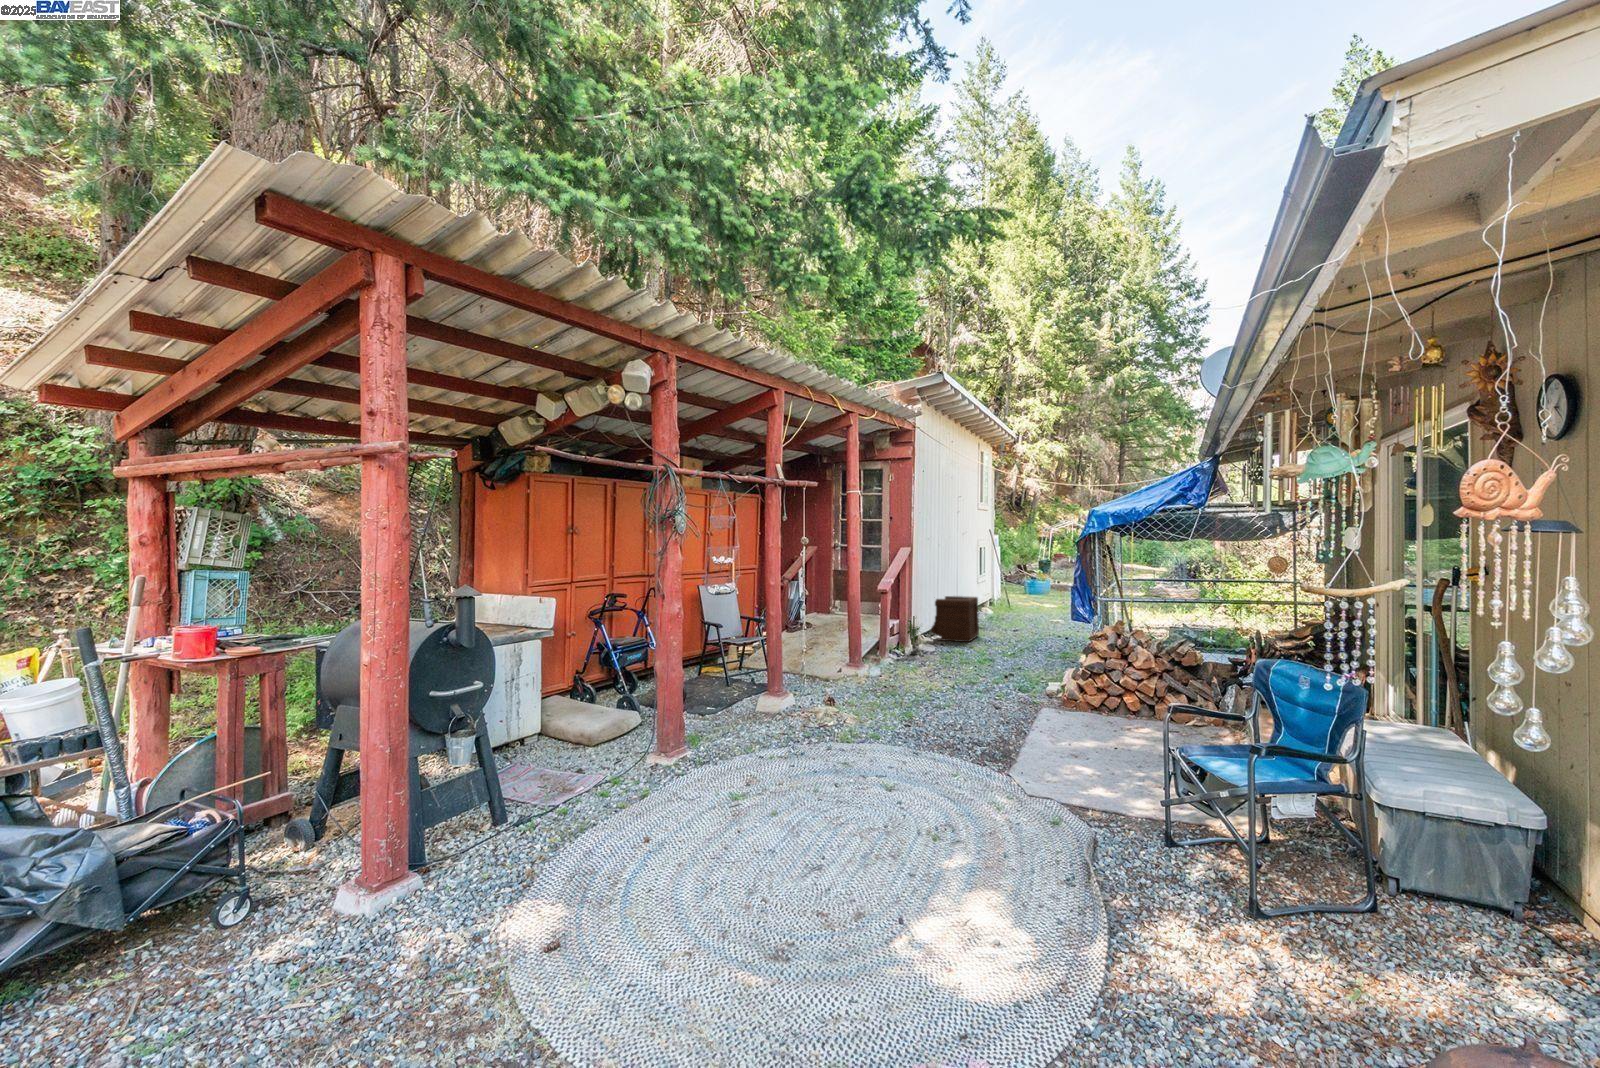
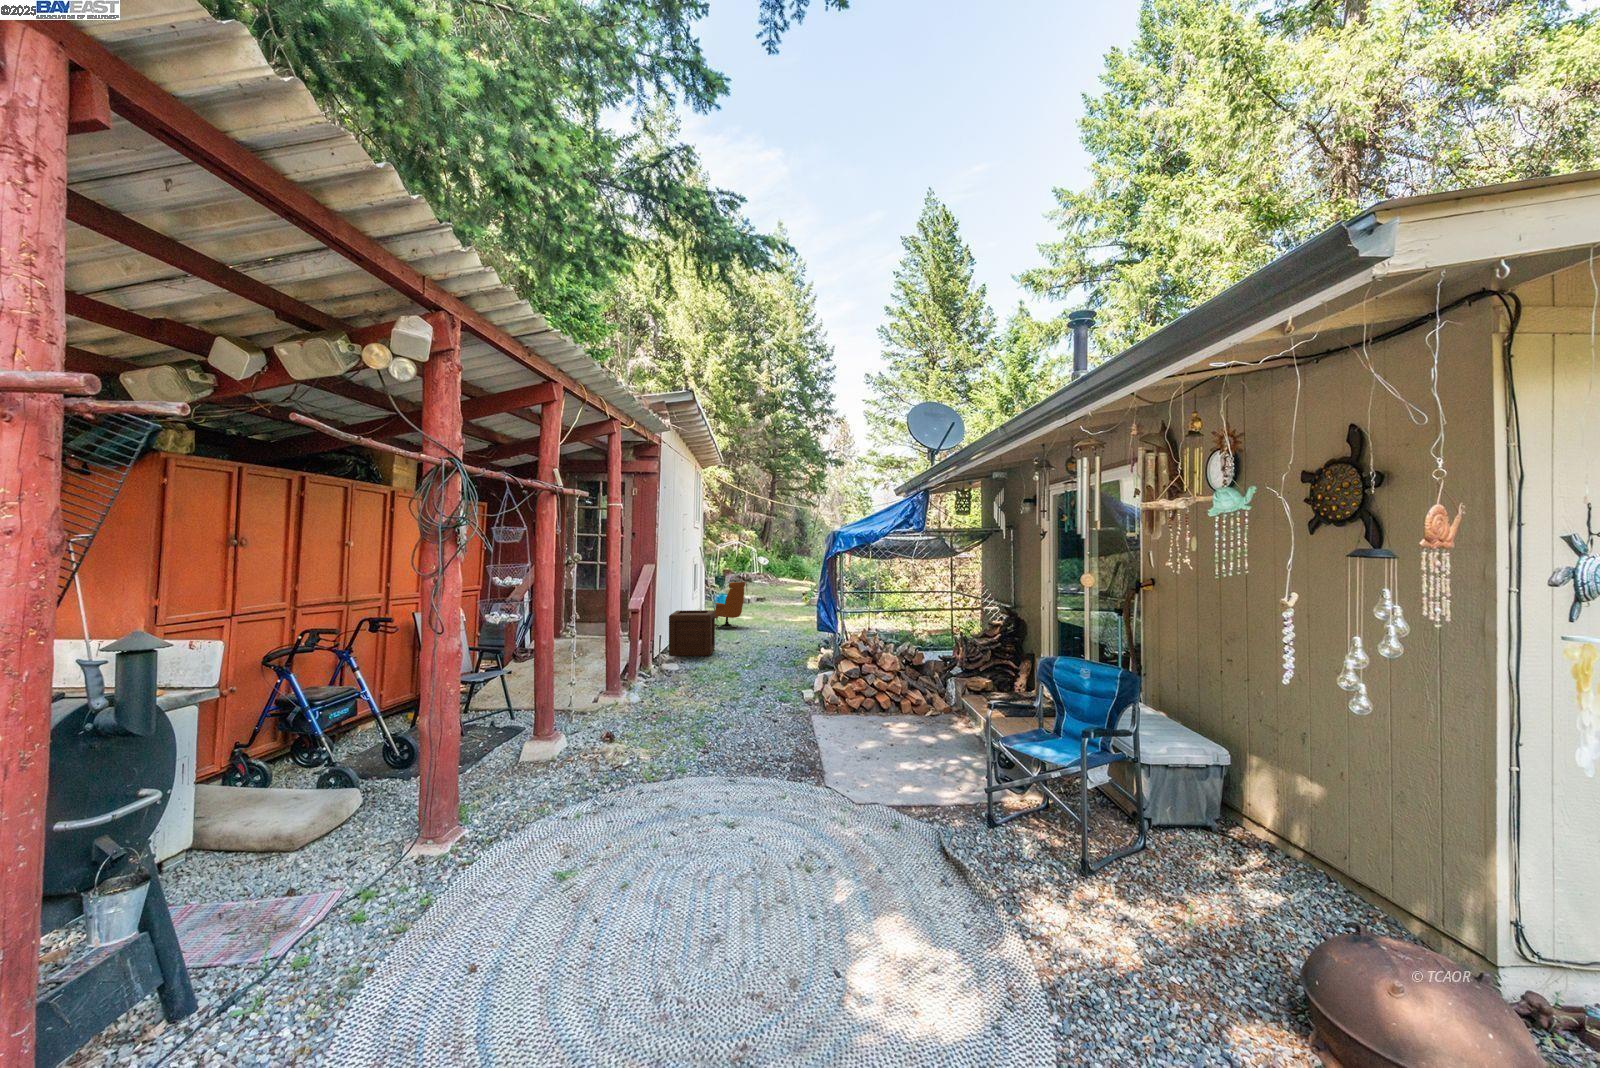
lounge chair: none [977,569,1024,619] -> present [715,582,745,629]
potted plant: present [907,622,920,655] -> none [651,632,675,674]

